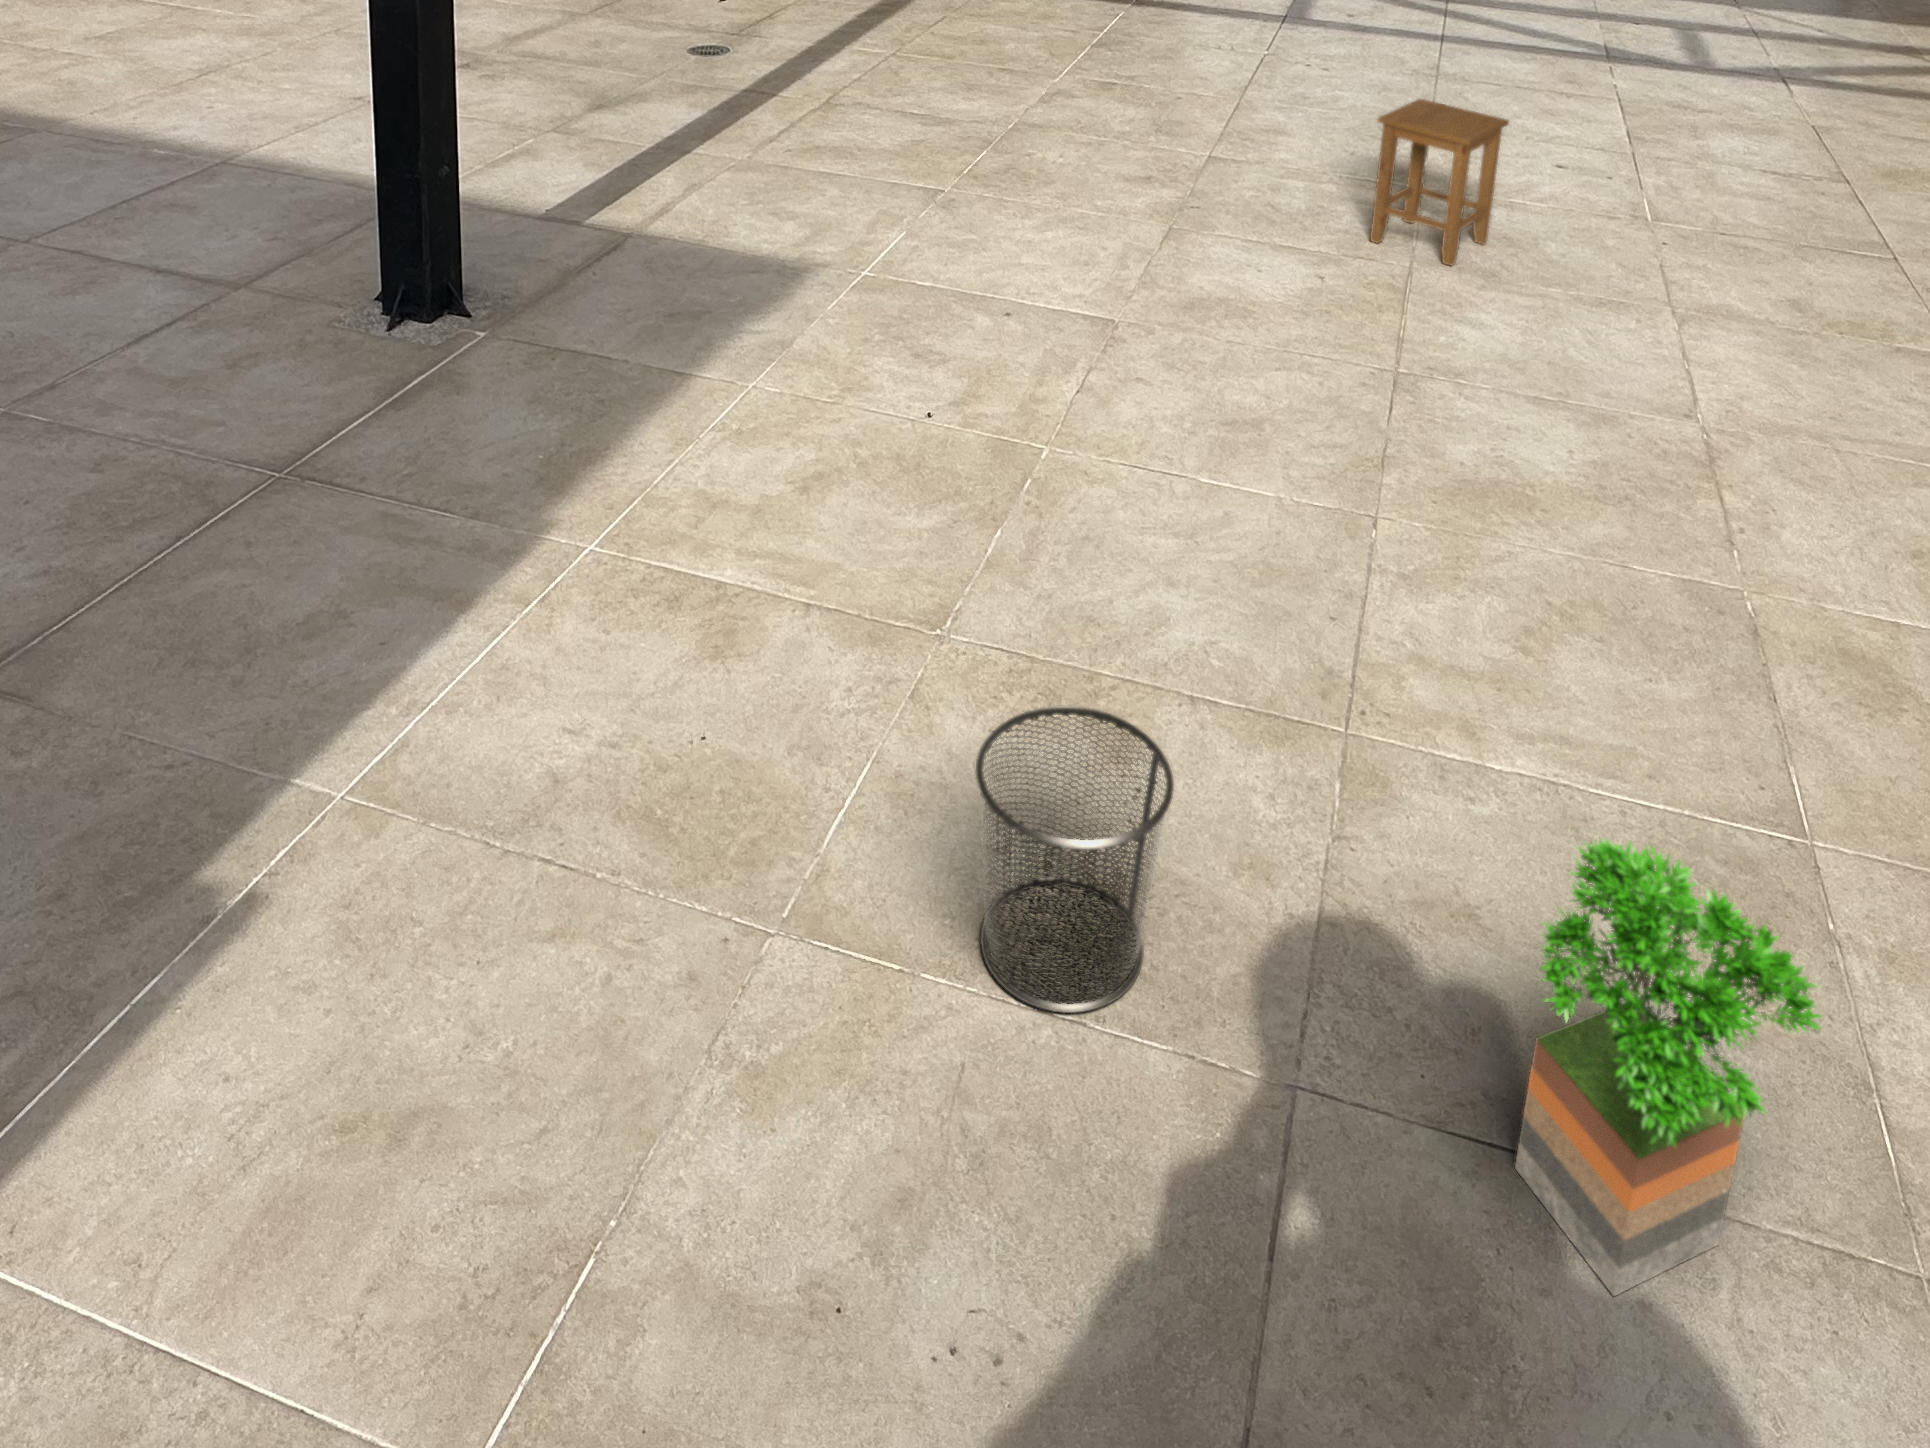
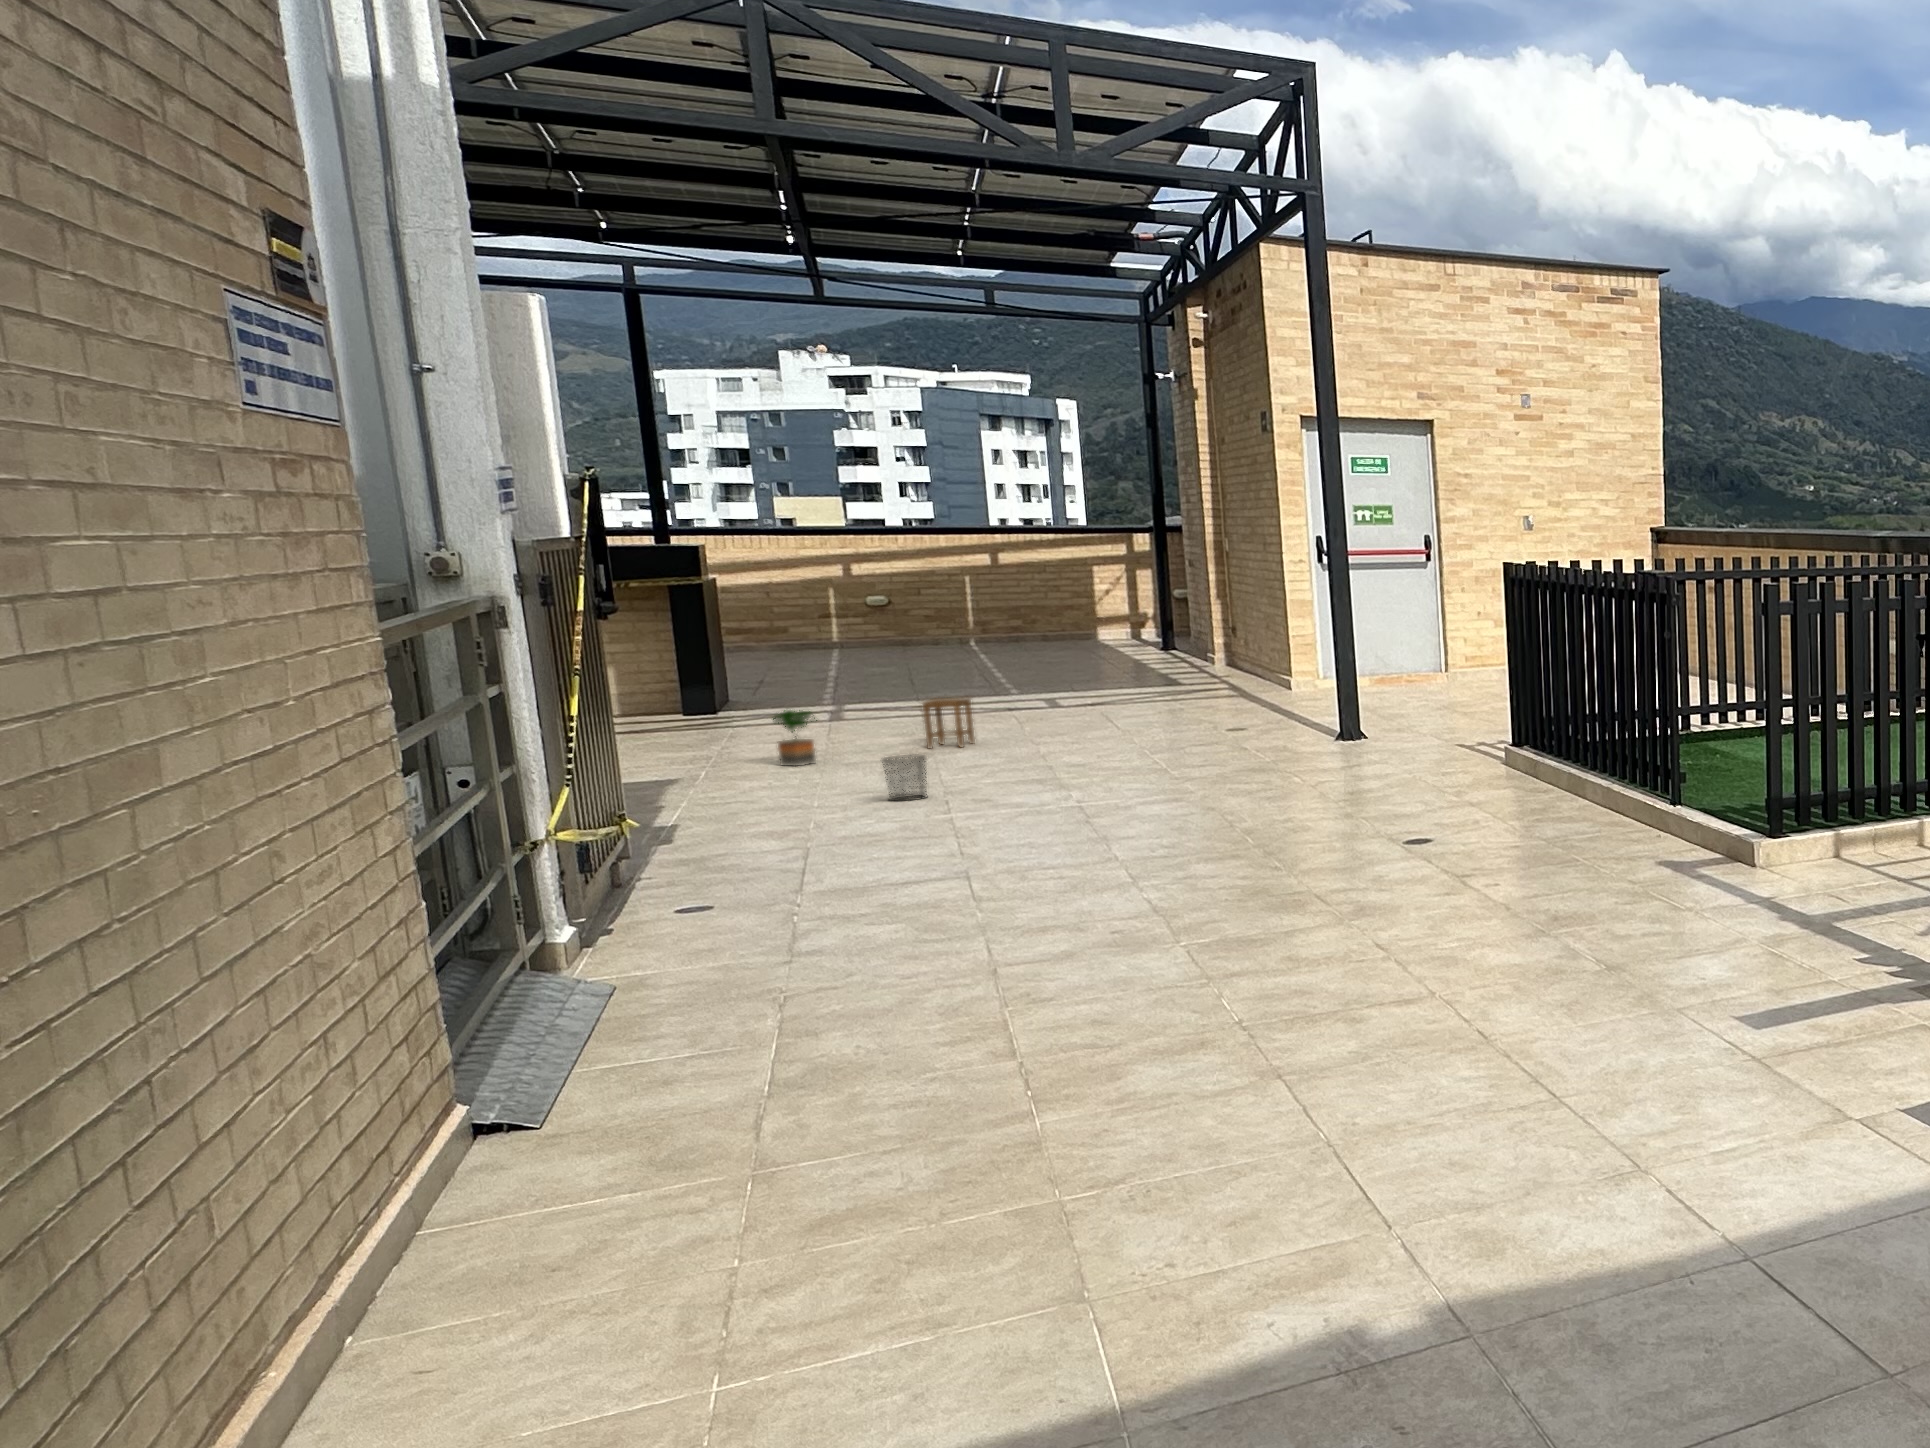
potted tree: present [1515,839,1821,1296] -> present [773,710,817,766]

